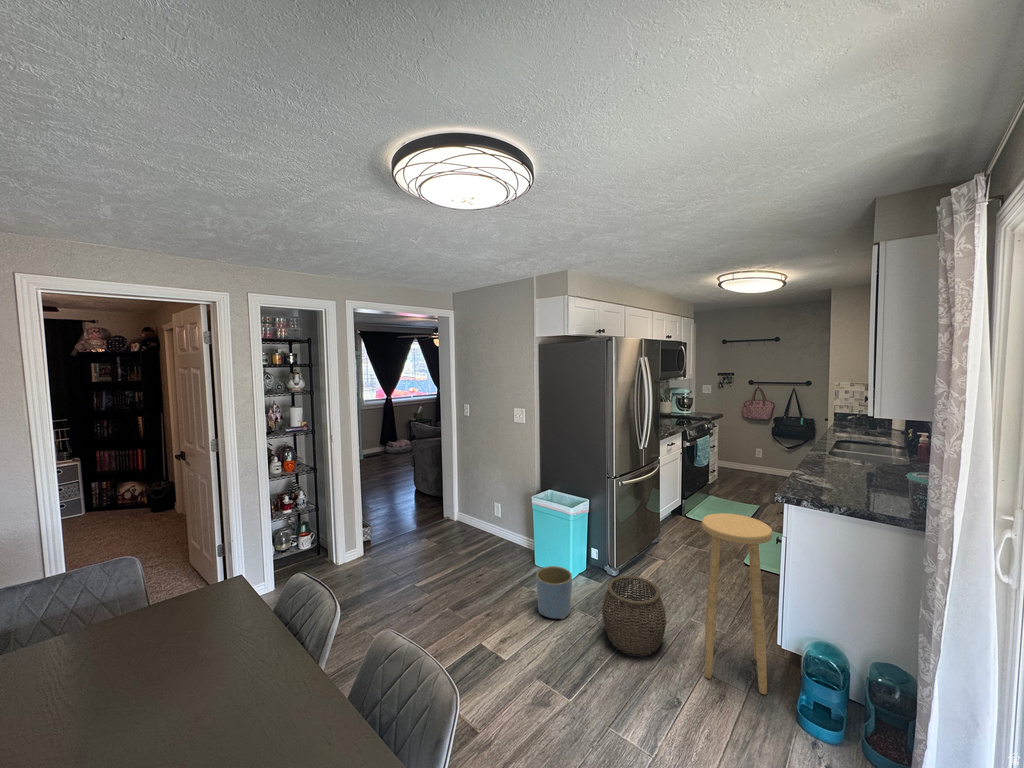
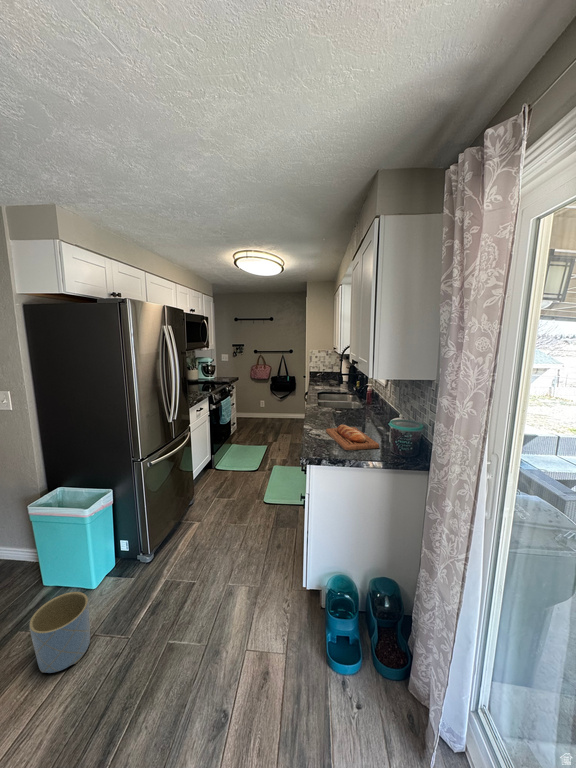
bread loaf: none [822,473,893,504] -> present [326,425,379,450]
stool: present [702,513,772,695] -> none [237,482,301,659]
woven basket: present [602,576,666,656] -> none [129,572,206,675]

